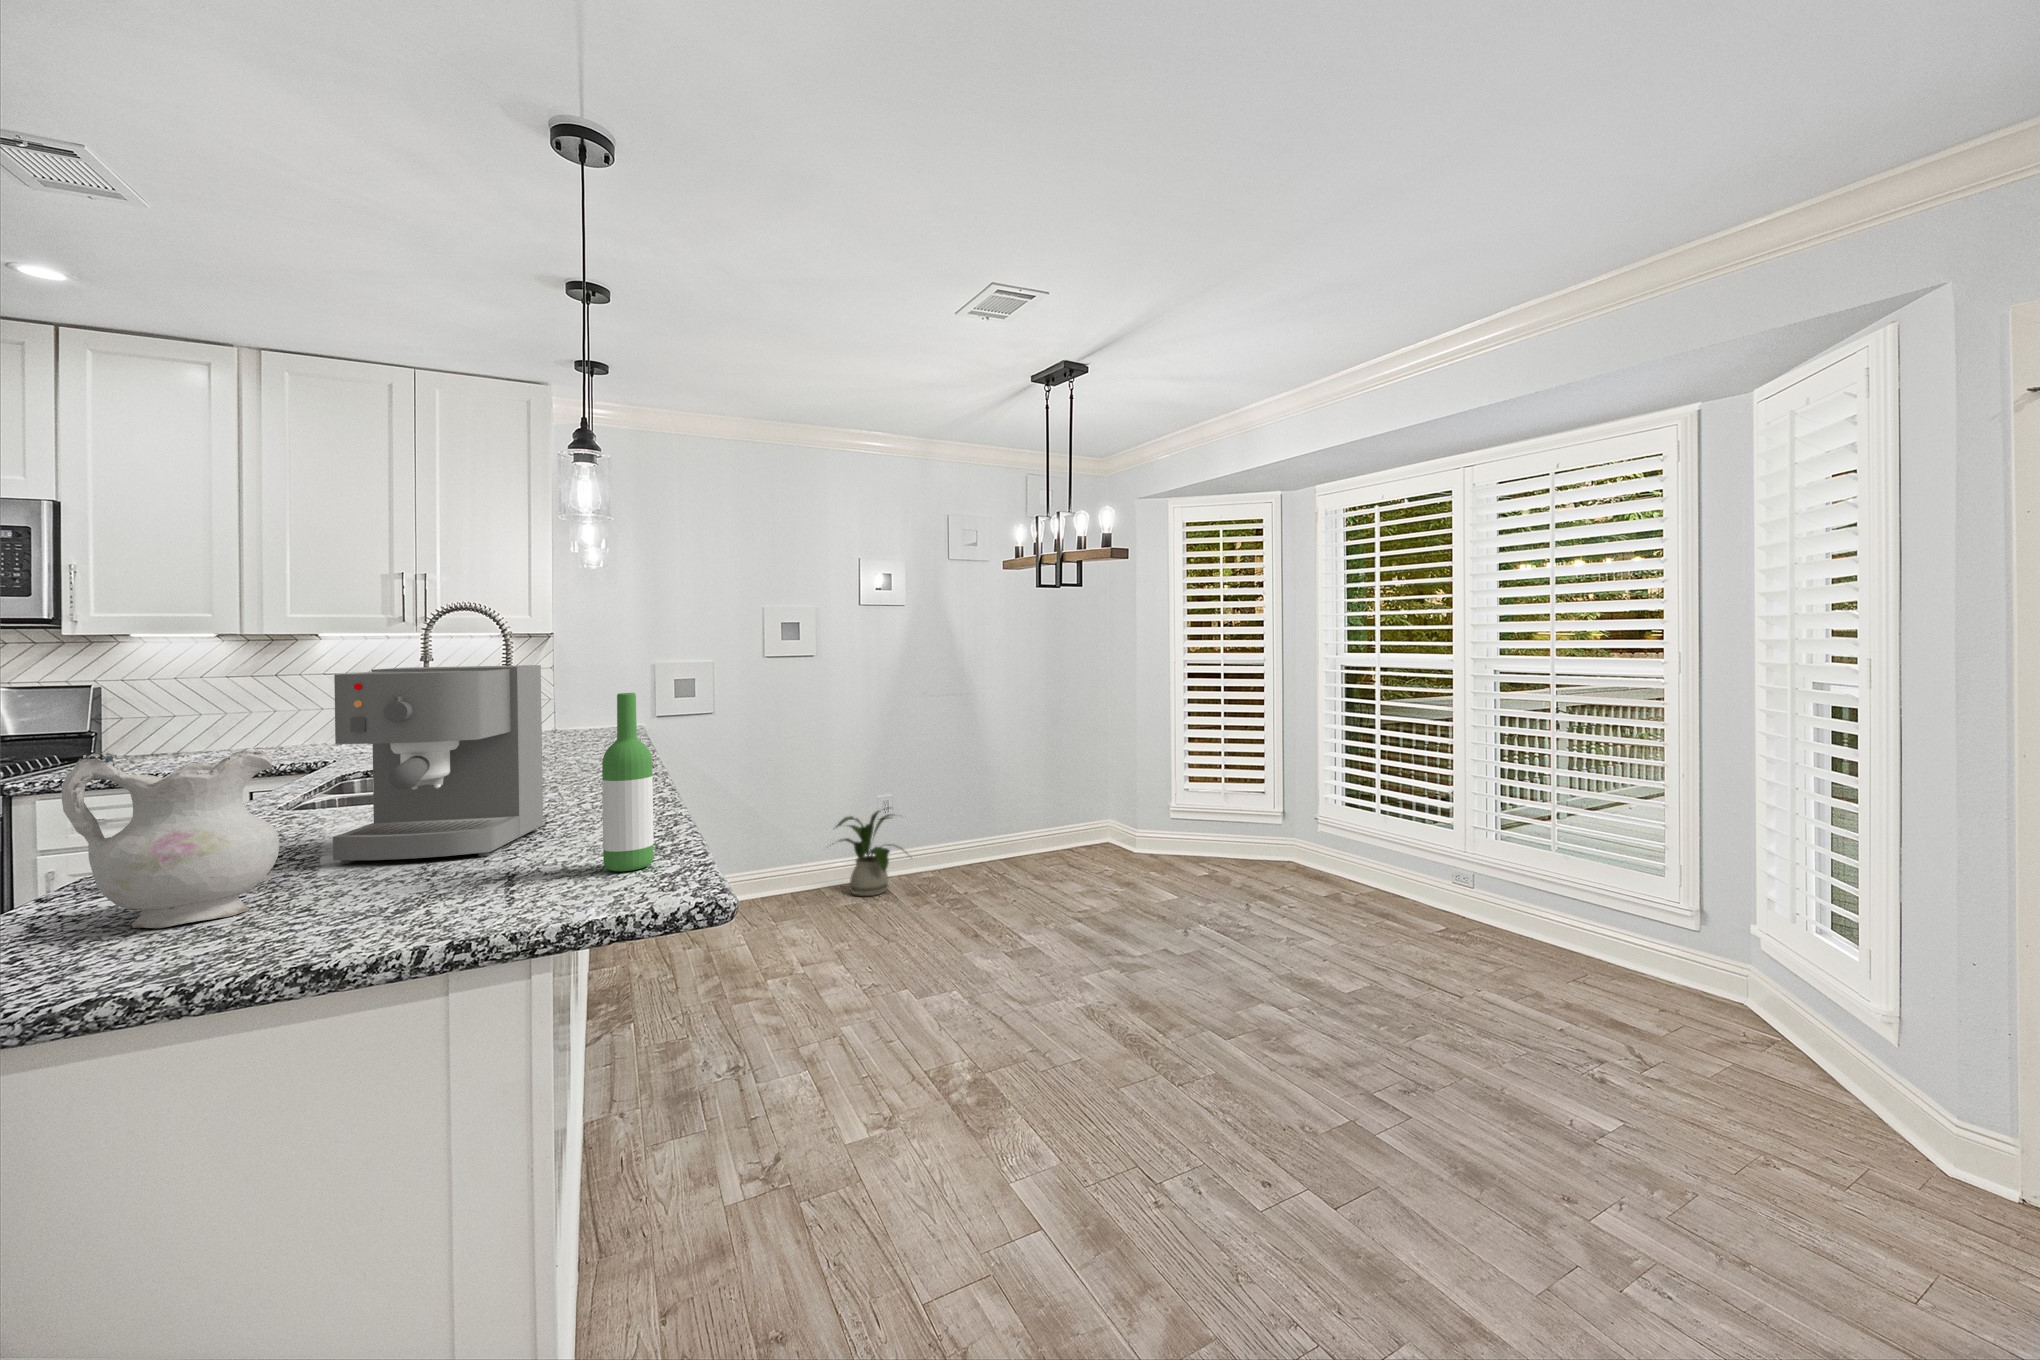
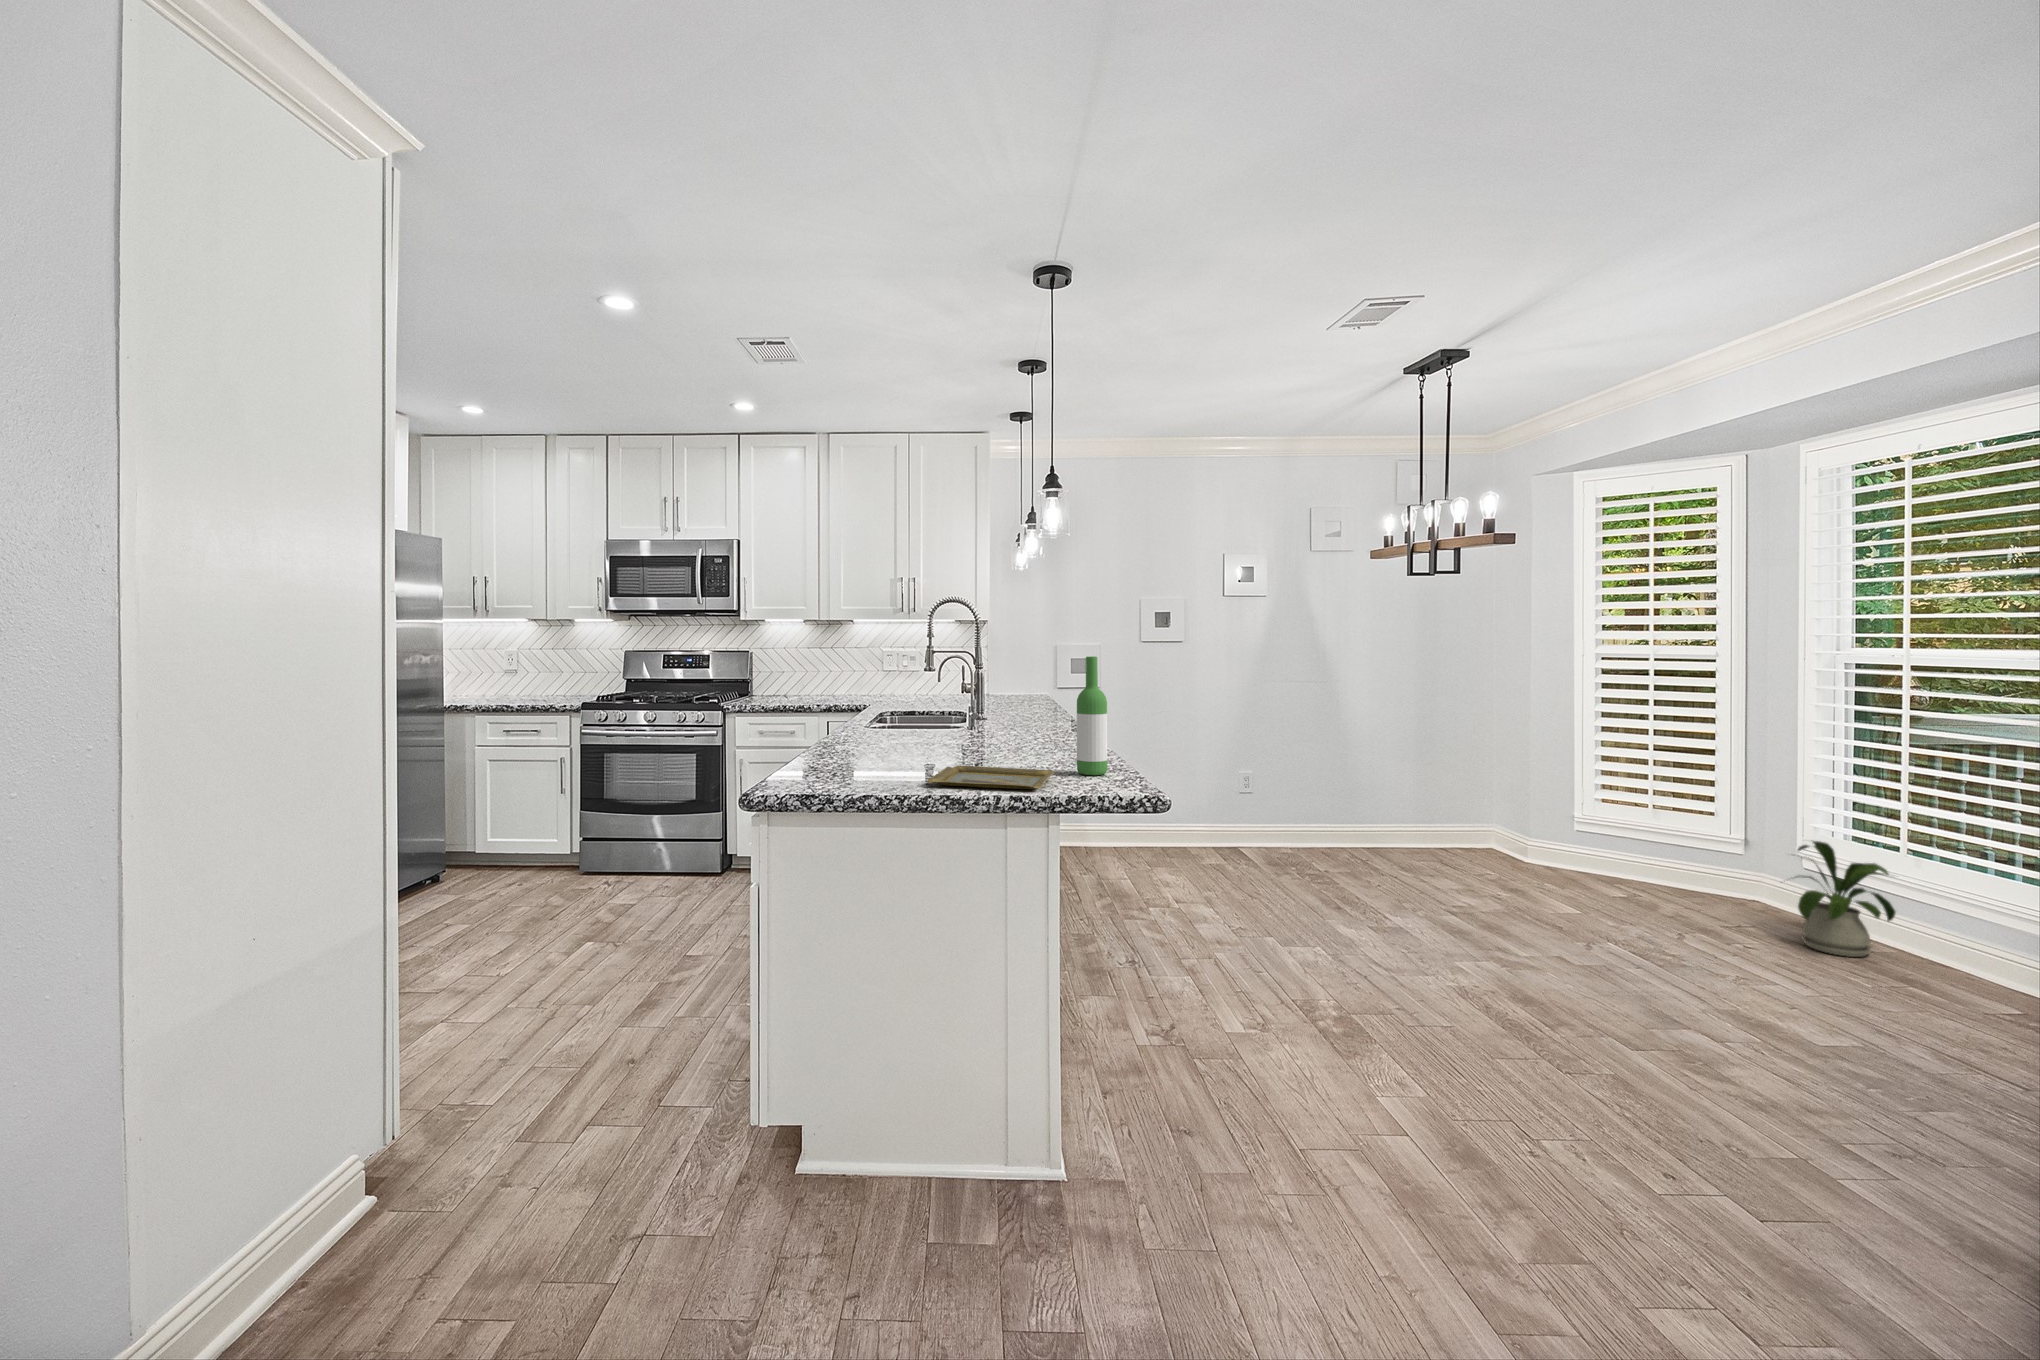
coffee maker: present [333,665,543,864] -> none [922,639,1026,761]
ceramic pitcher: present [62,748,279,928] -> none [826,679,910,775]
house plant: present [836,809,903,896] -> present [1797,841,1896,957]
tray: none [284,875,558,937] -> present [928,765,1055,789]

